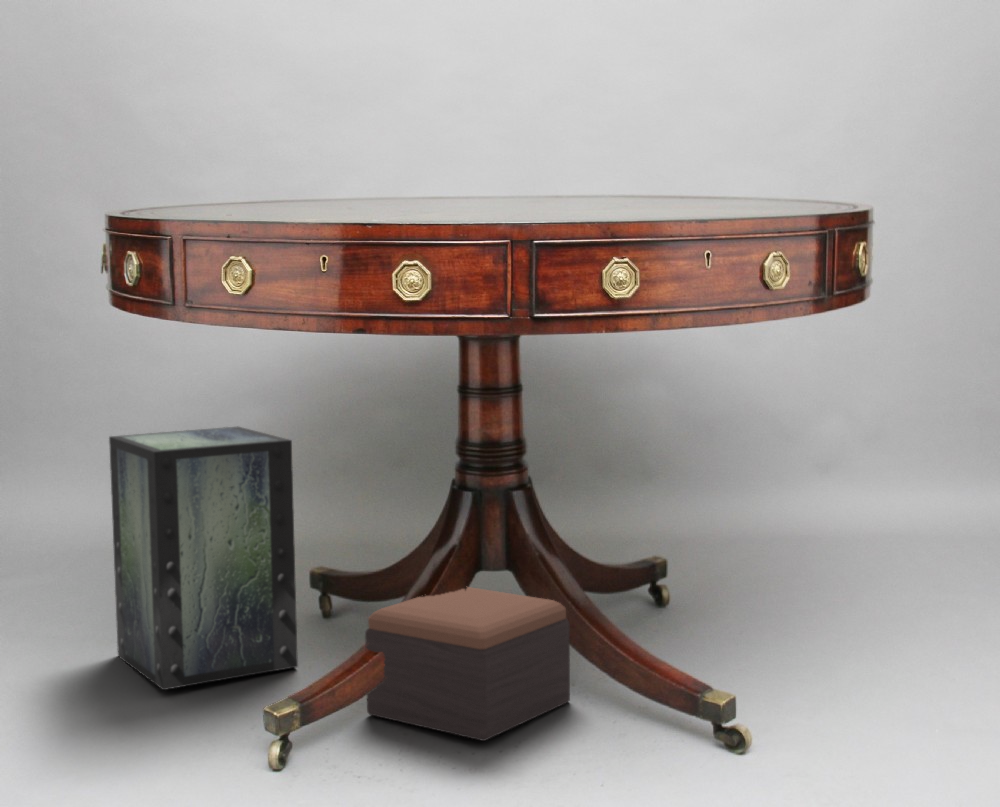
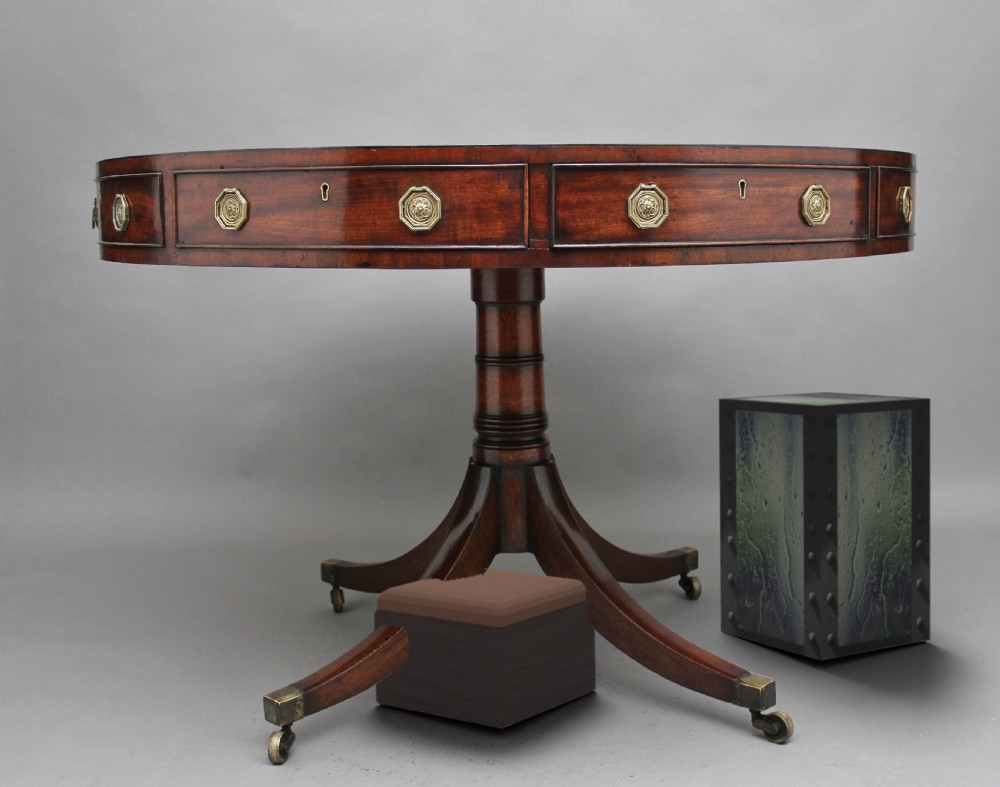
storage box: present [109,426,298,690] -> present [719,392,931,661]

